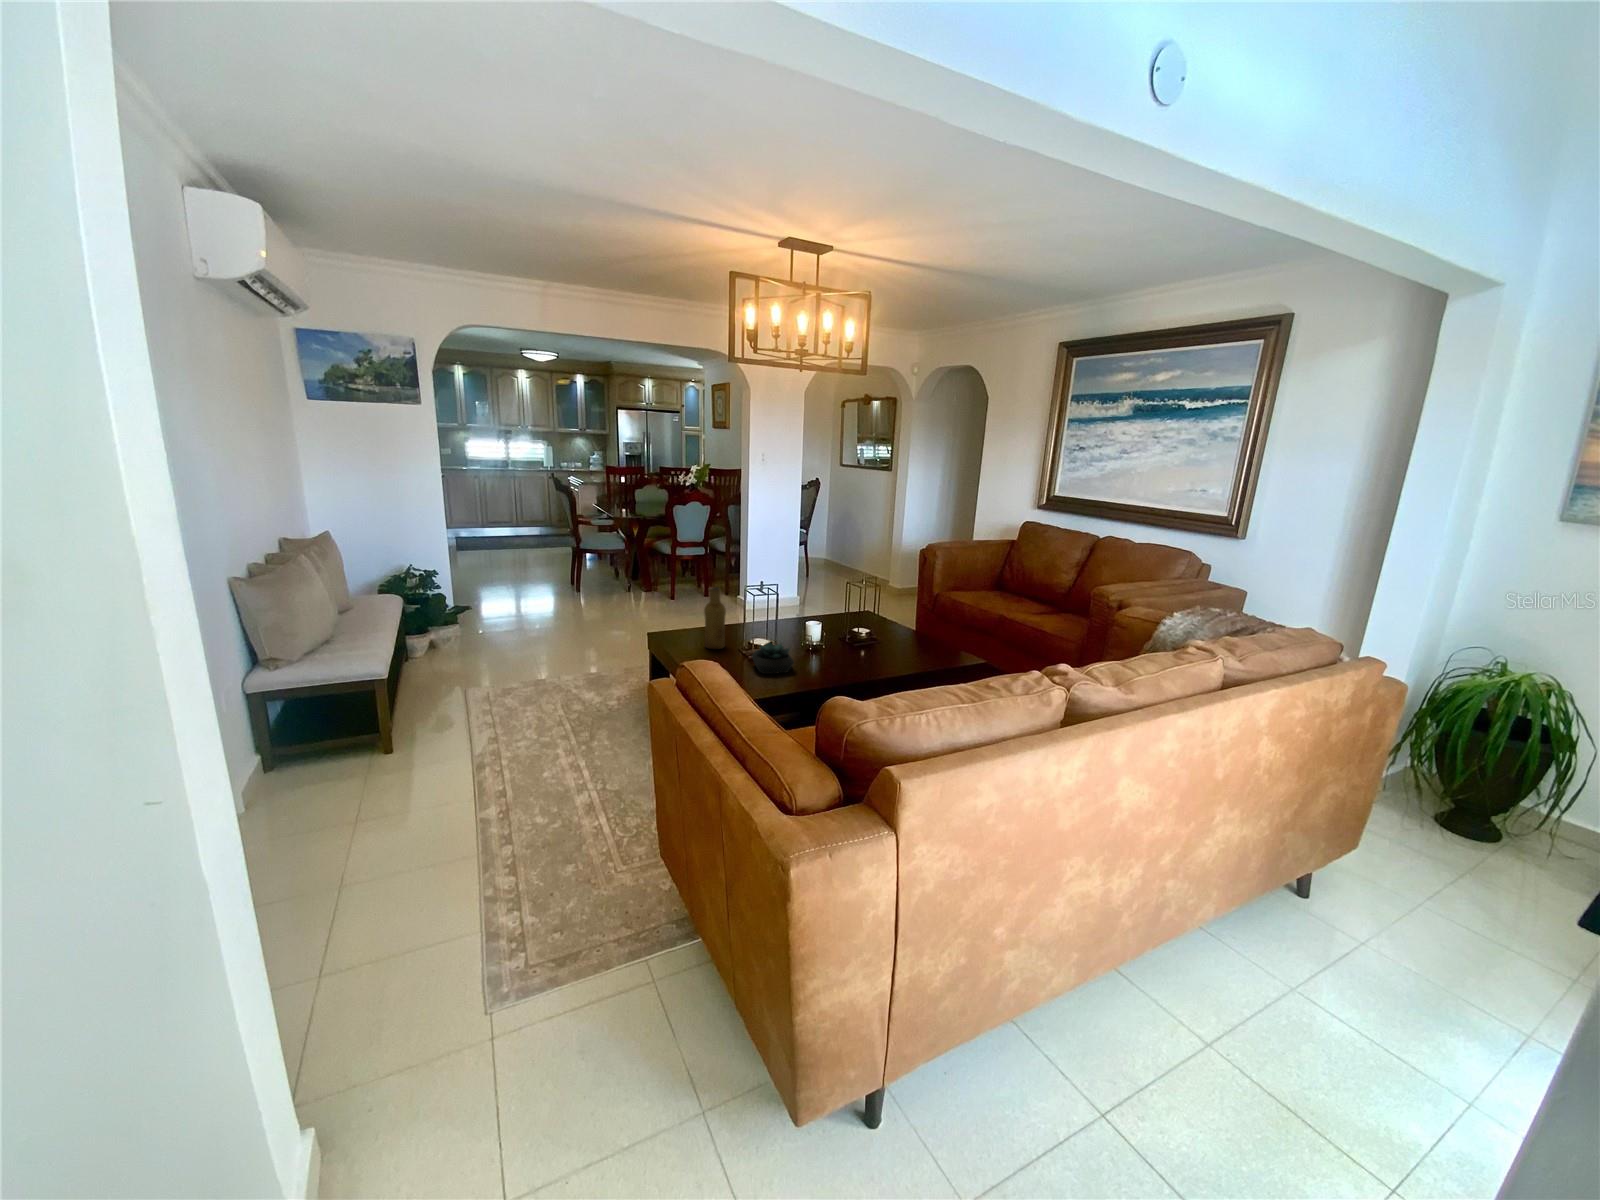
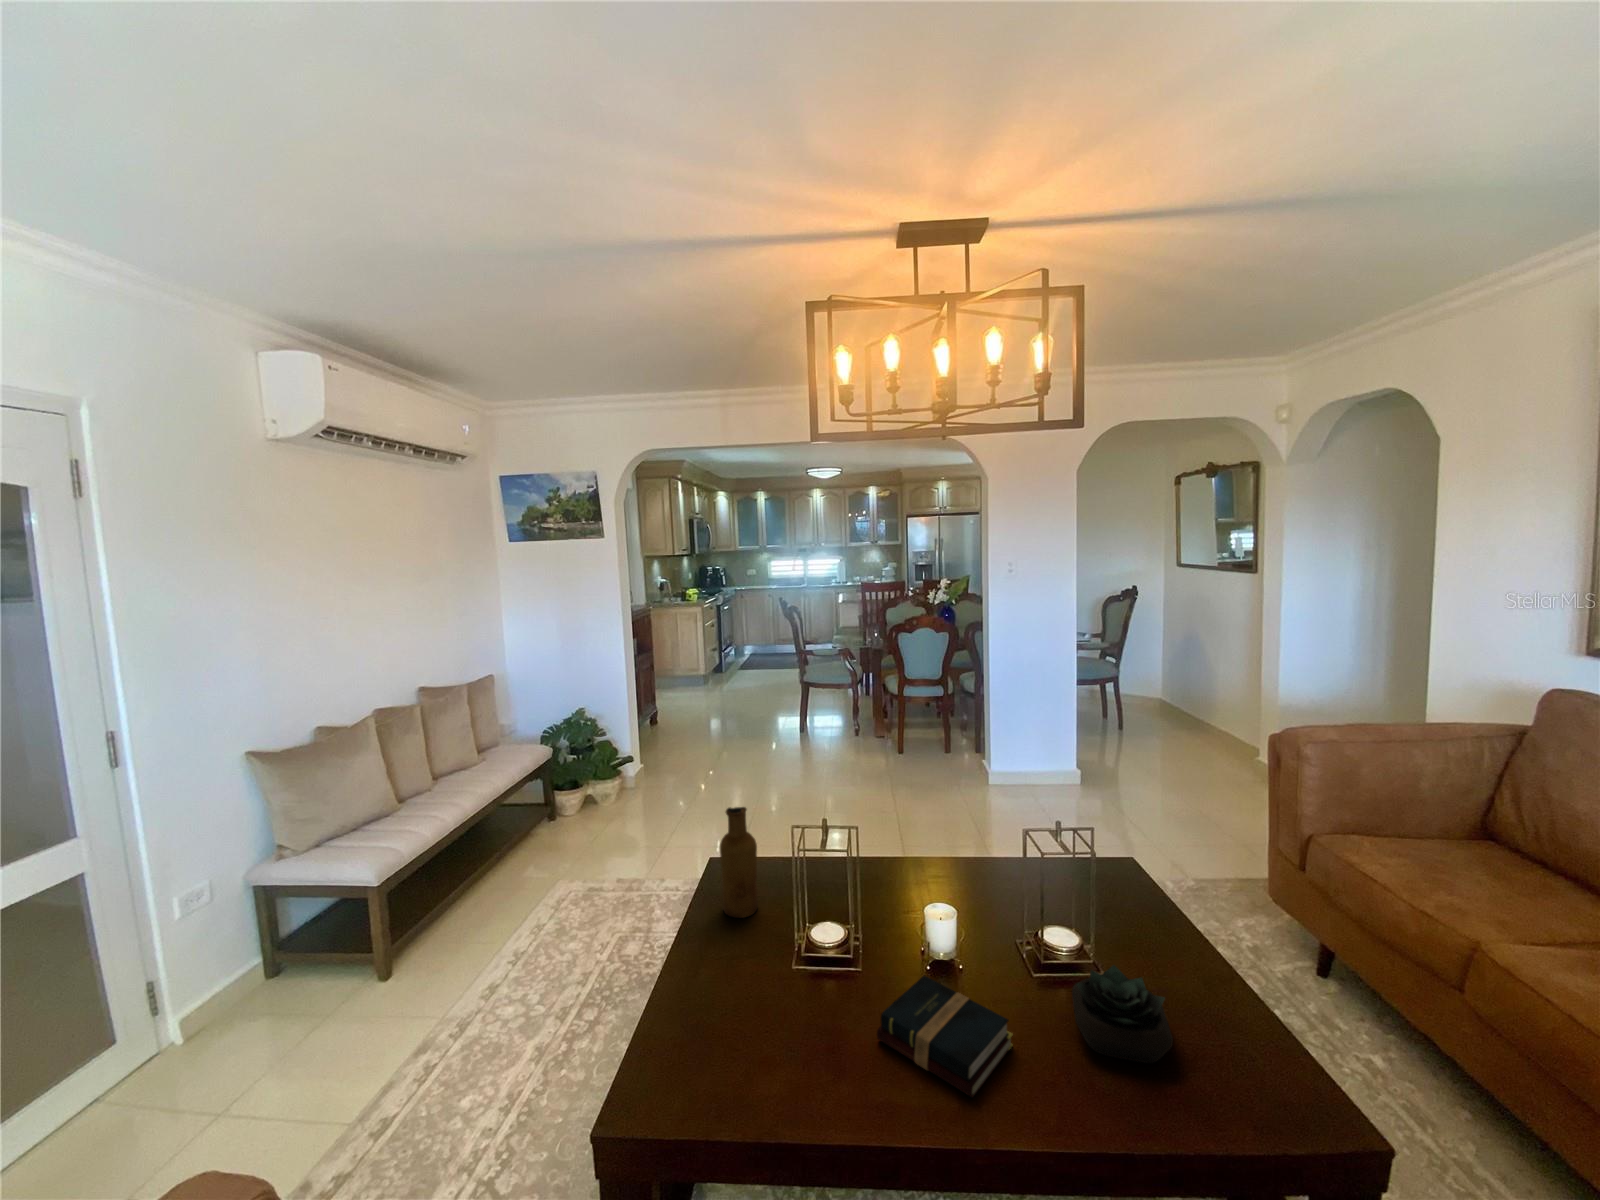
succulent plant: present [752,643,794,674] -> present [1072,965,1173,1063]
hardback book: none [830,645,880,673] -> present [877,976,1013,1097]

